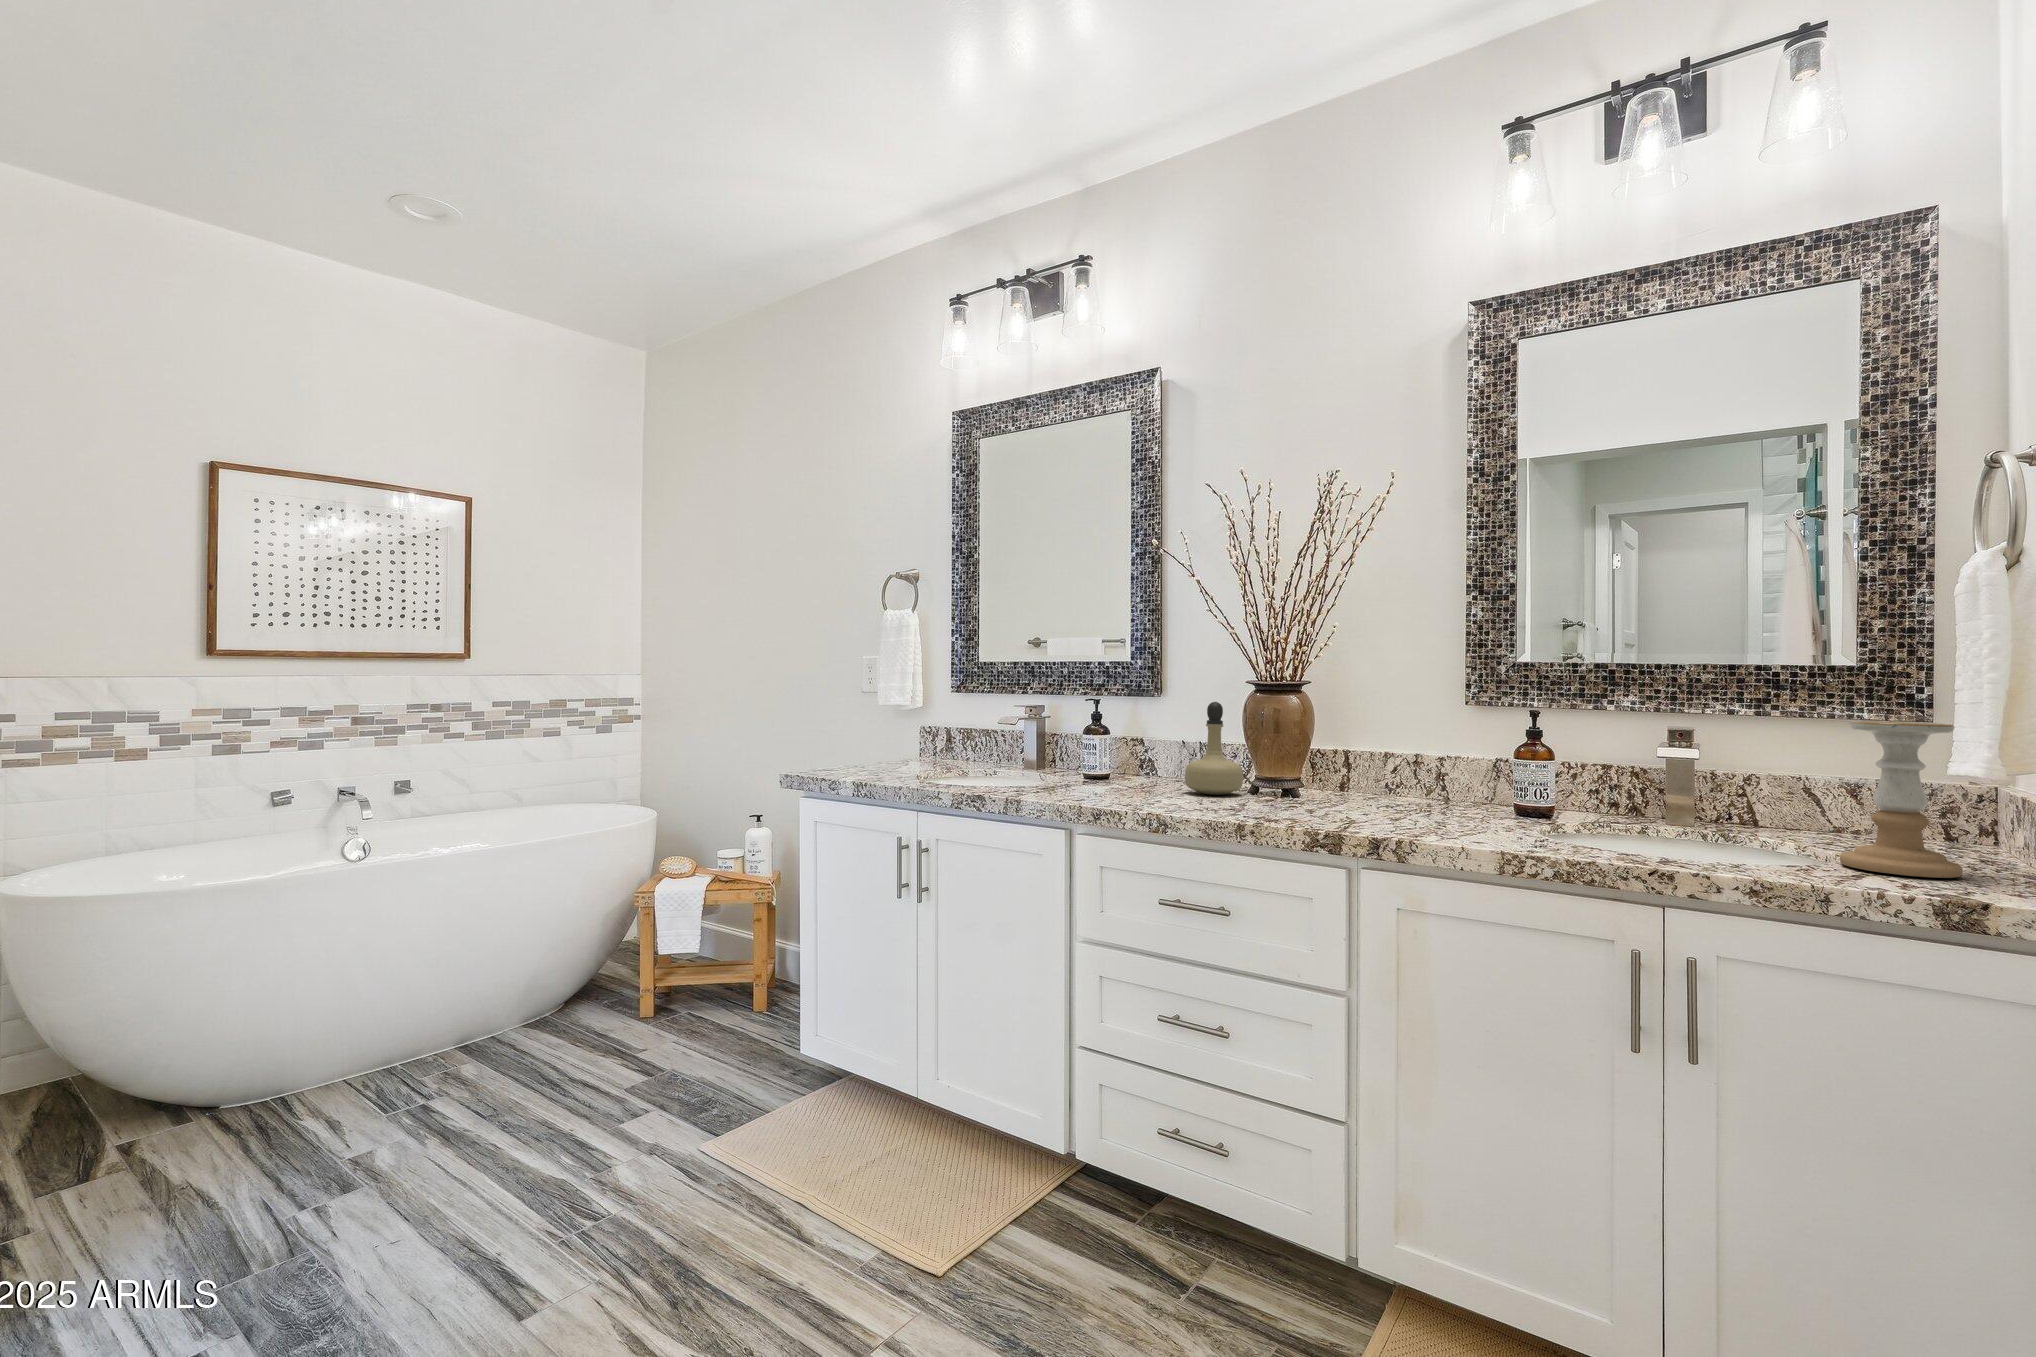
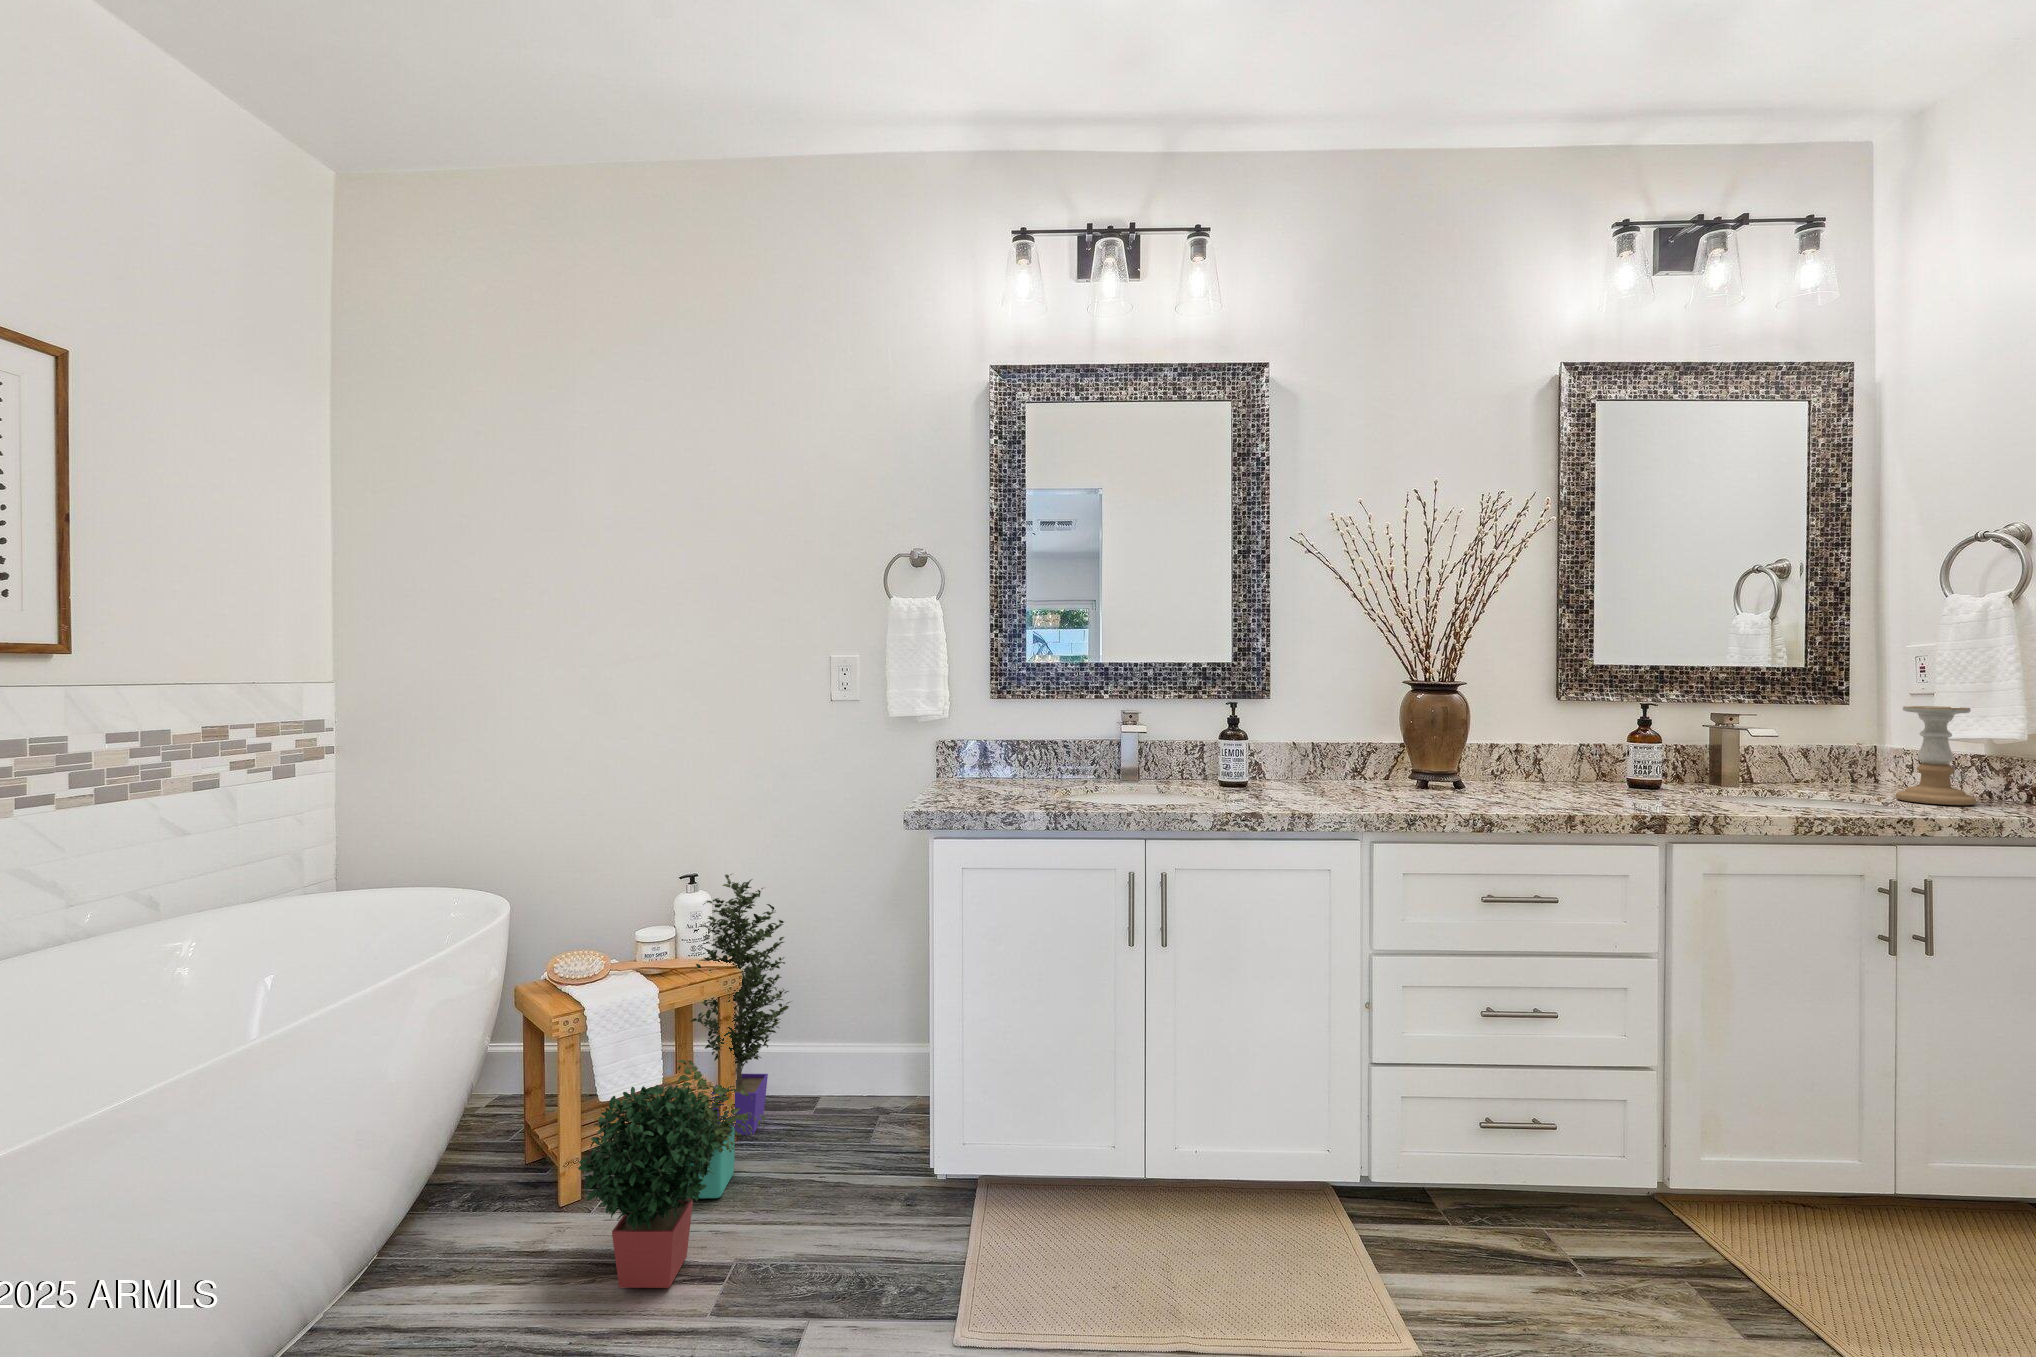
perfume bottle: present [1185,702,1243,795] -> none [1369,703,1426,791]
potted plant: none [577,820,823,1071] -> present [578,874,790,1288]

